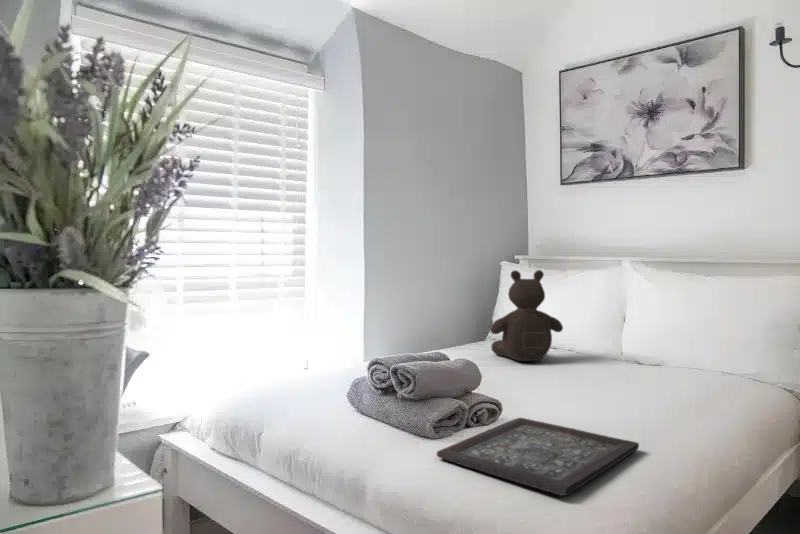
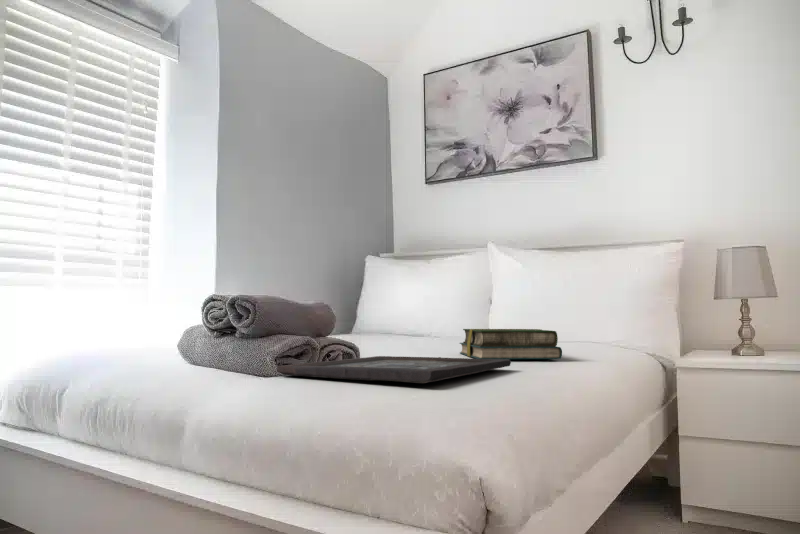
teddy bear: present [490,270,563,361] -> none [351,242,429,342]
book: none [592,375,691,423] -> present [460,329,562,359]

